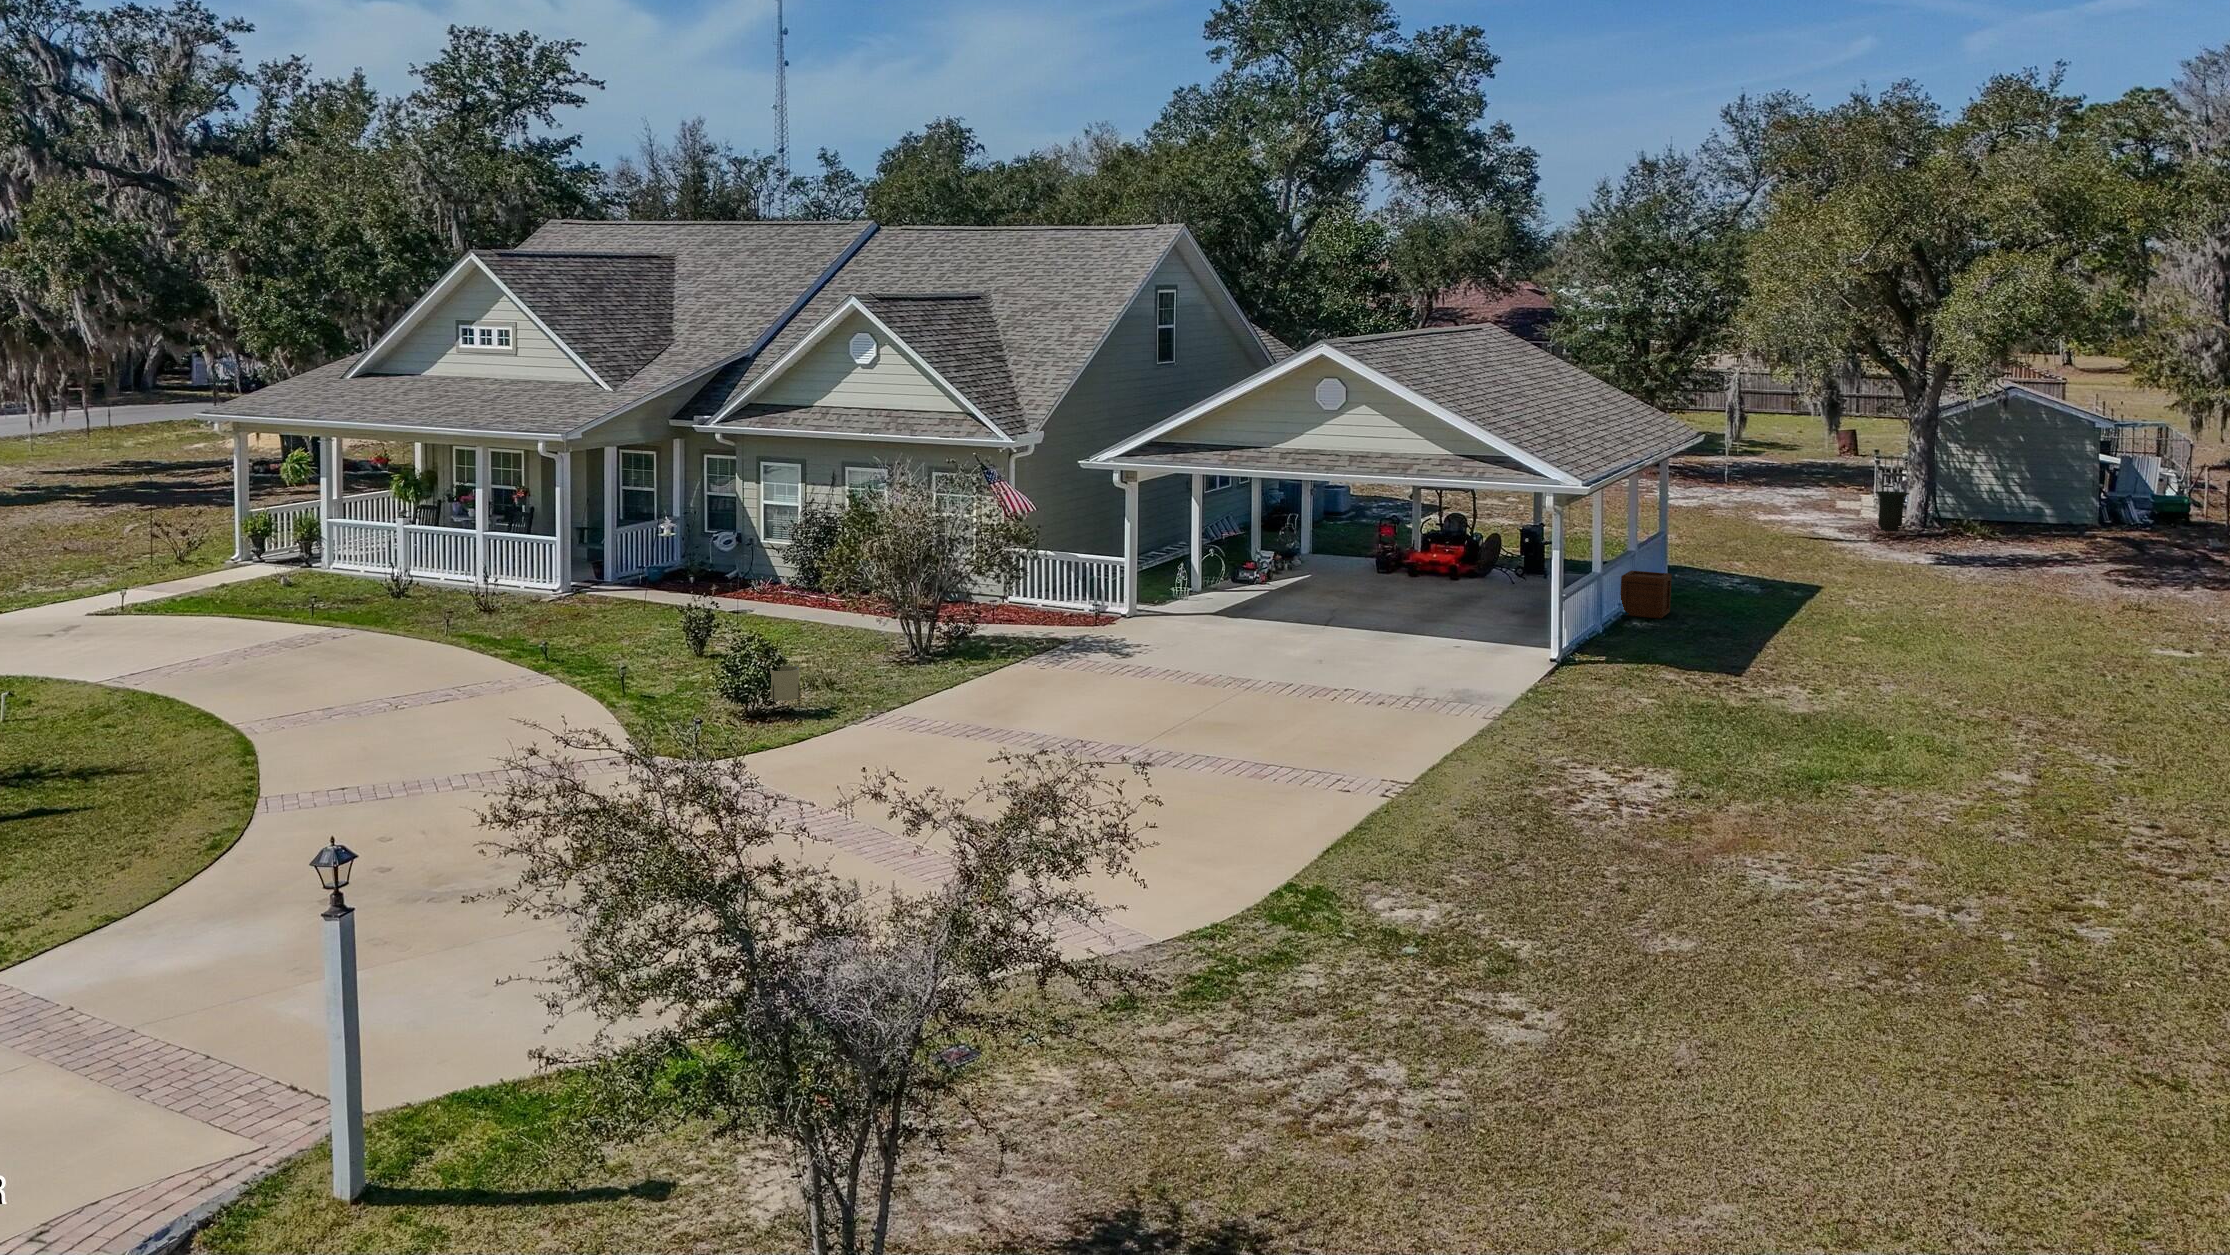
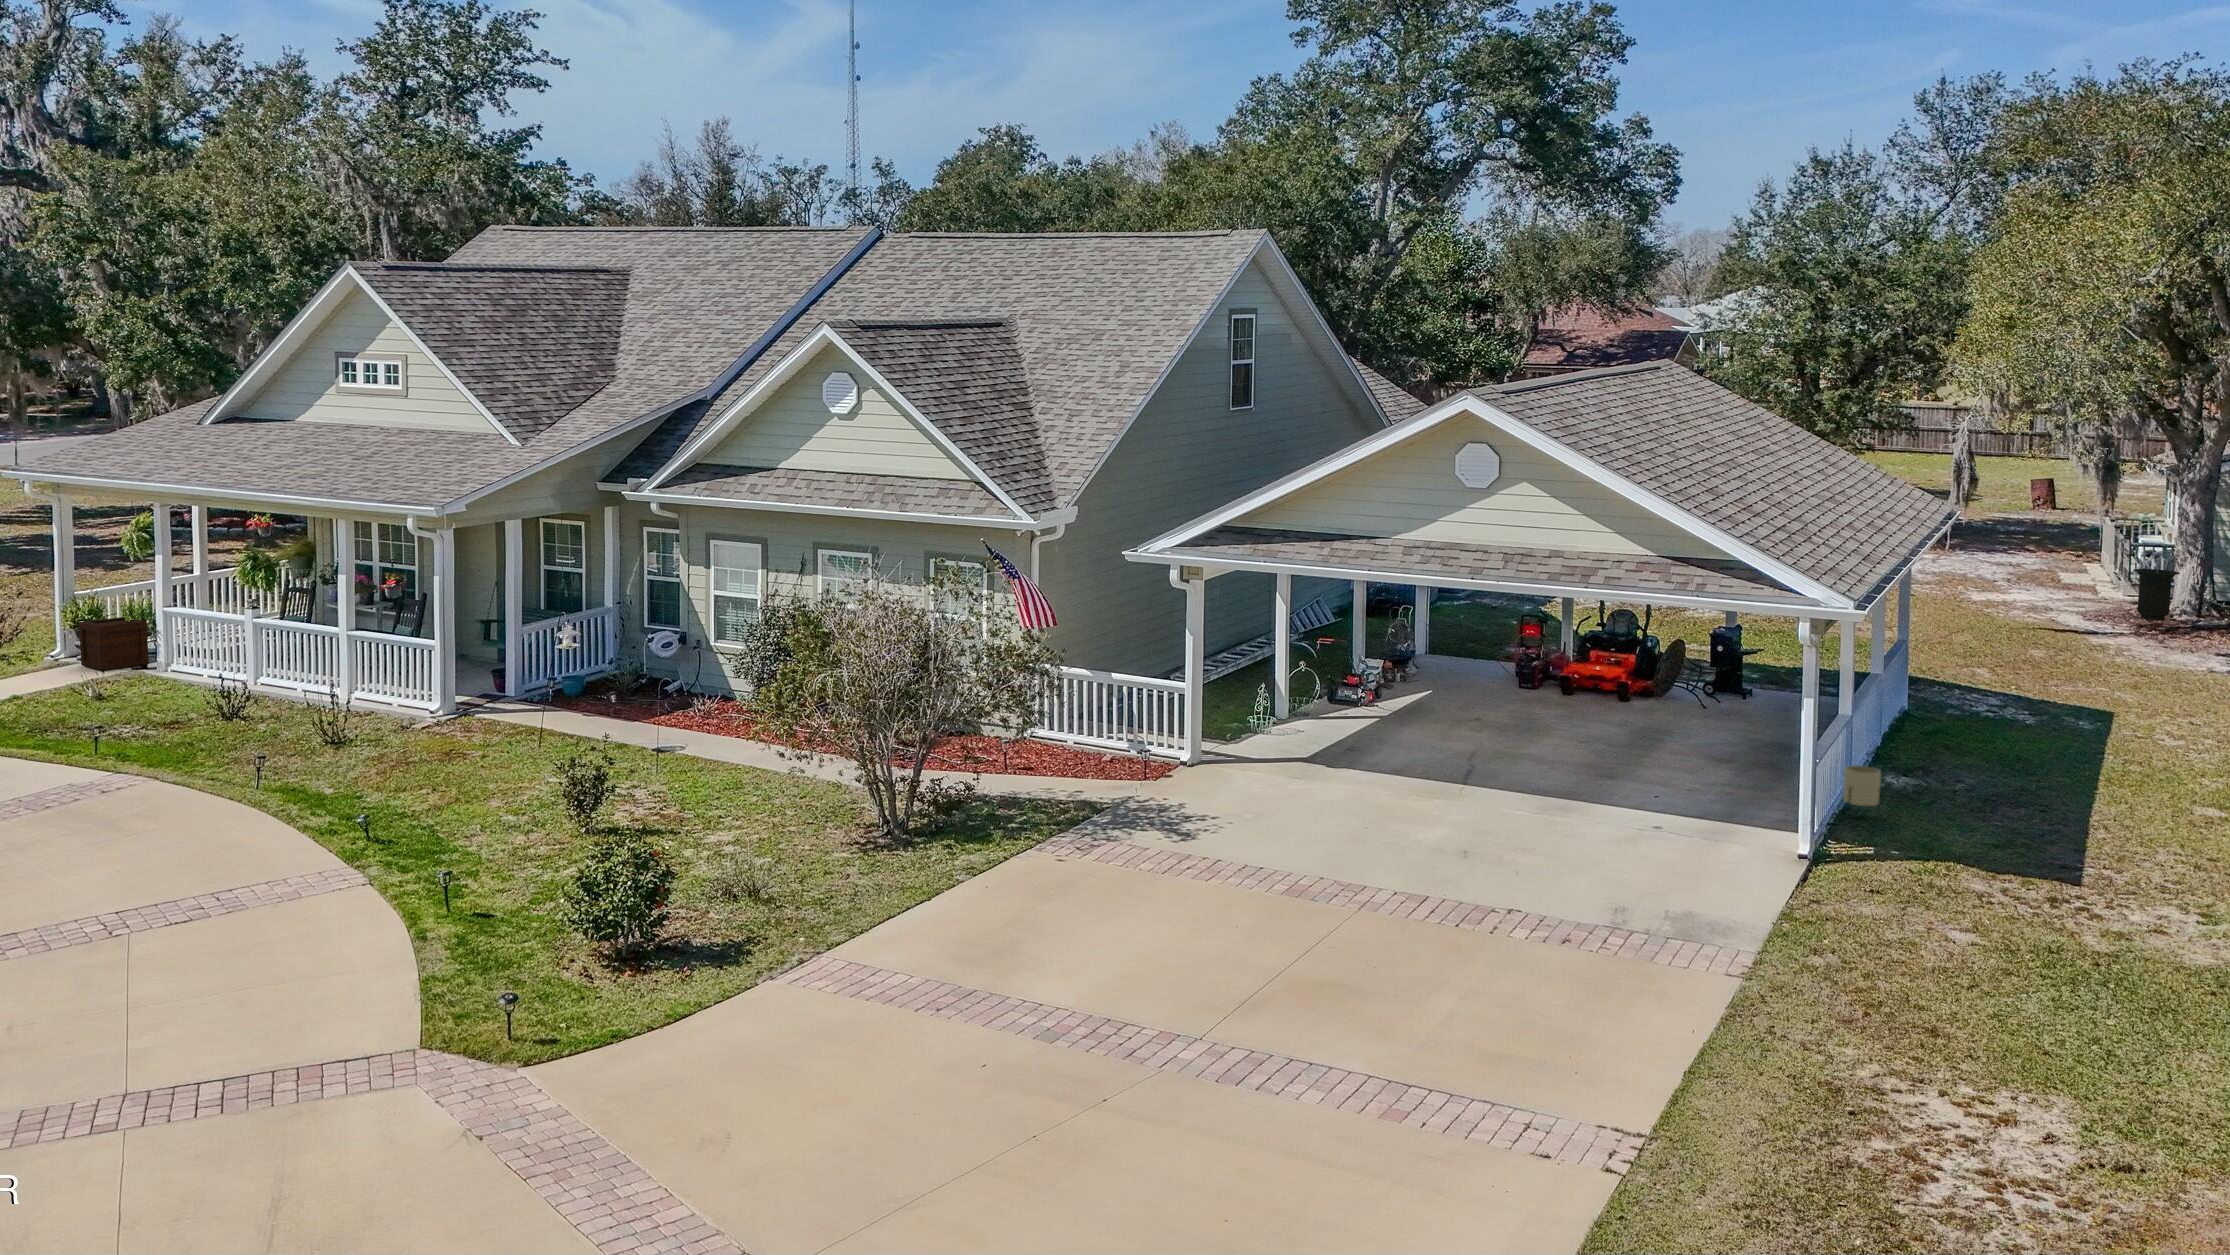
wooden crate: present [1620,570,1672,619] -> present [79,617,149,671]
planter: present [770,666,800,714] -> present [1843,765,1881,806]

